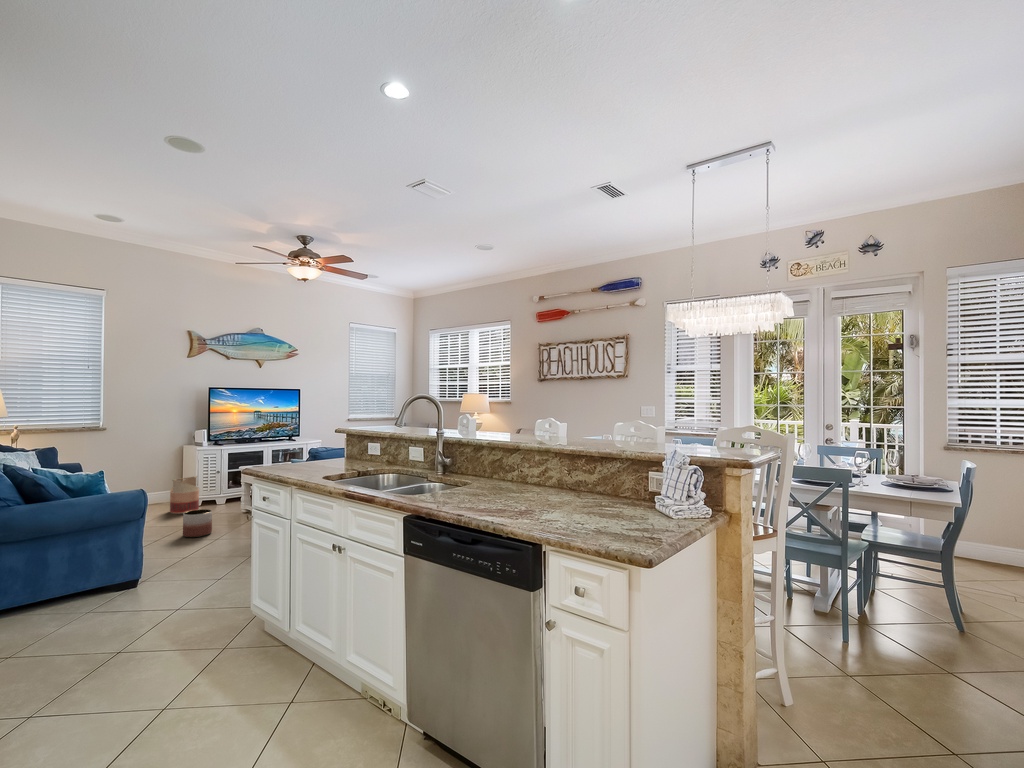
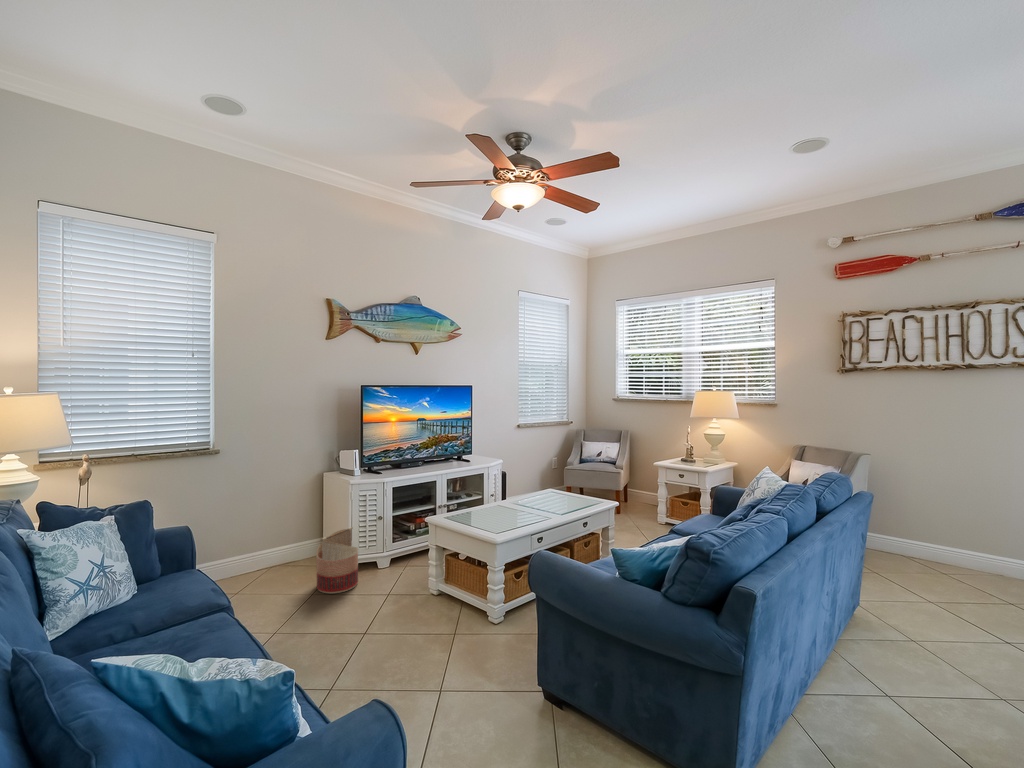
planter: present [183,509,212,537] -> none [373,617,421,682]

